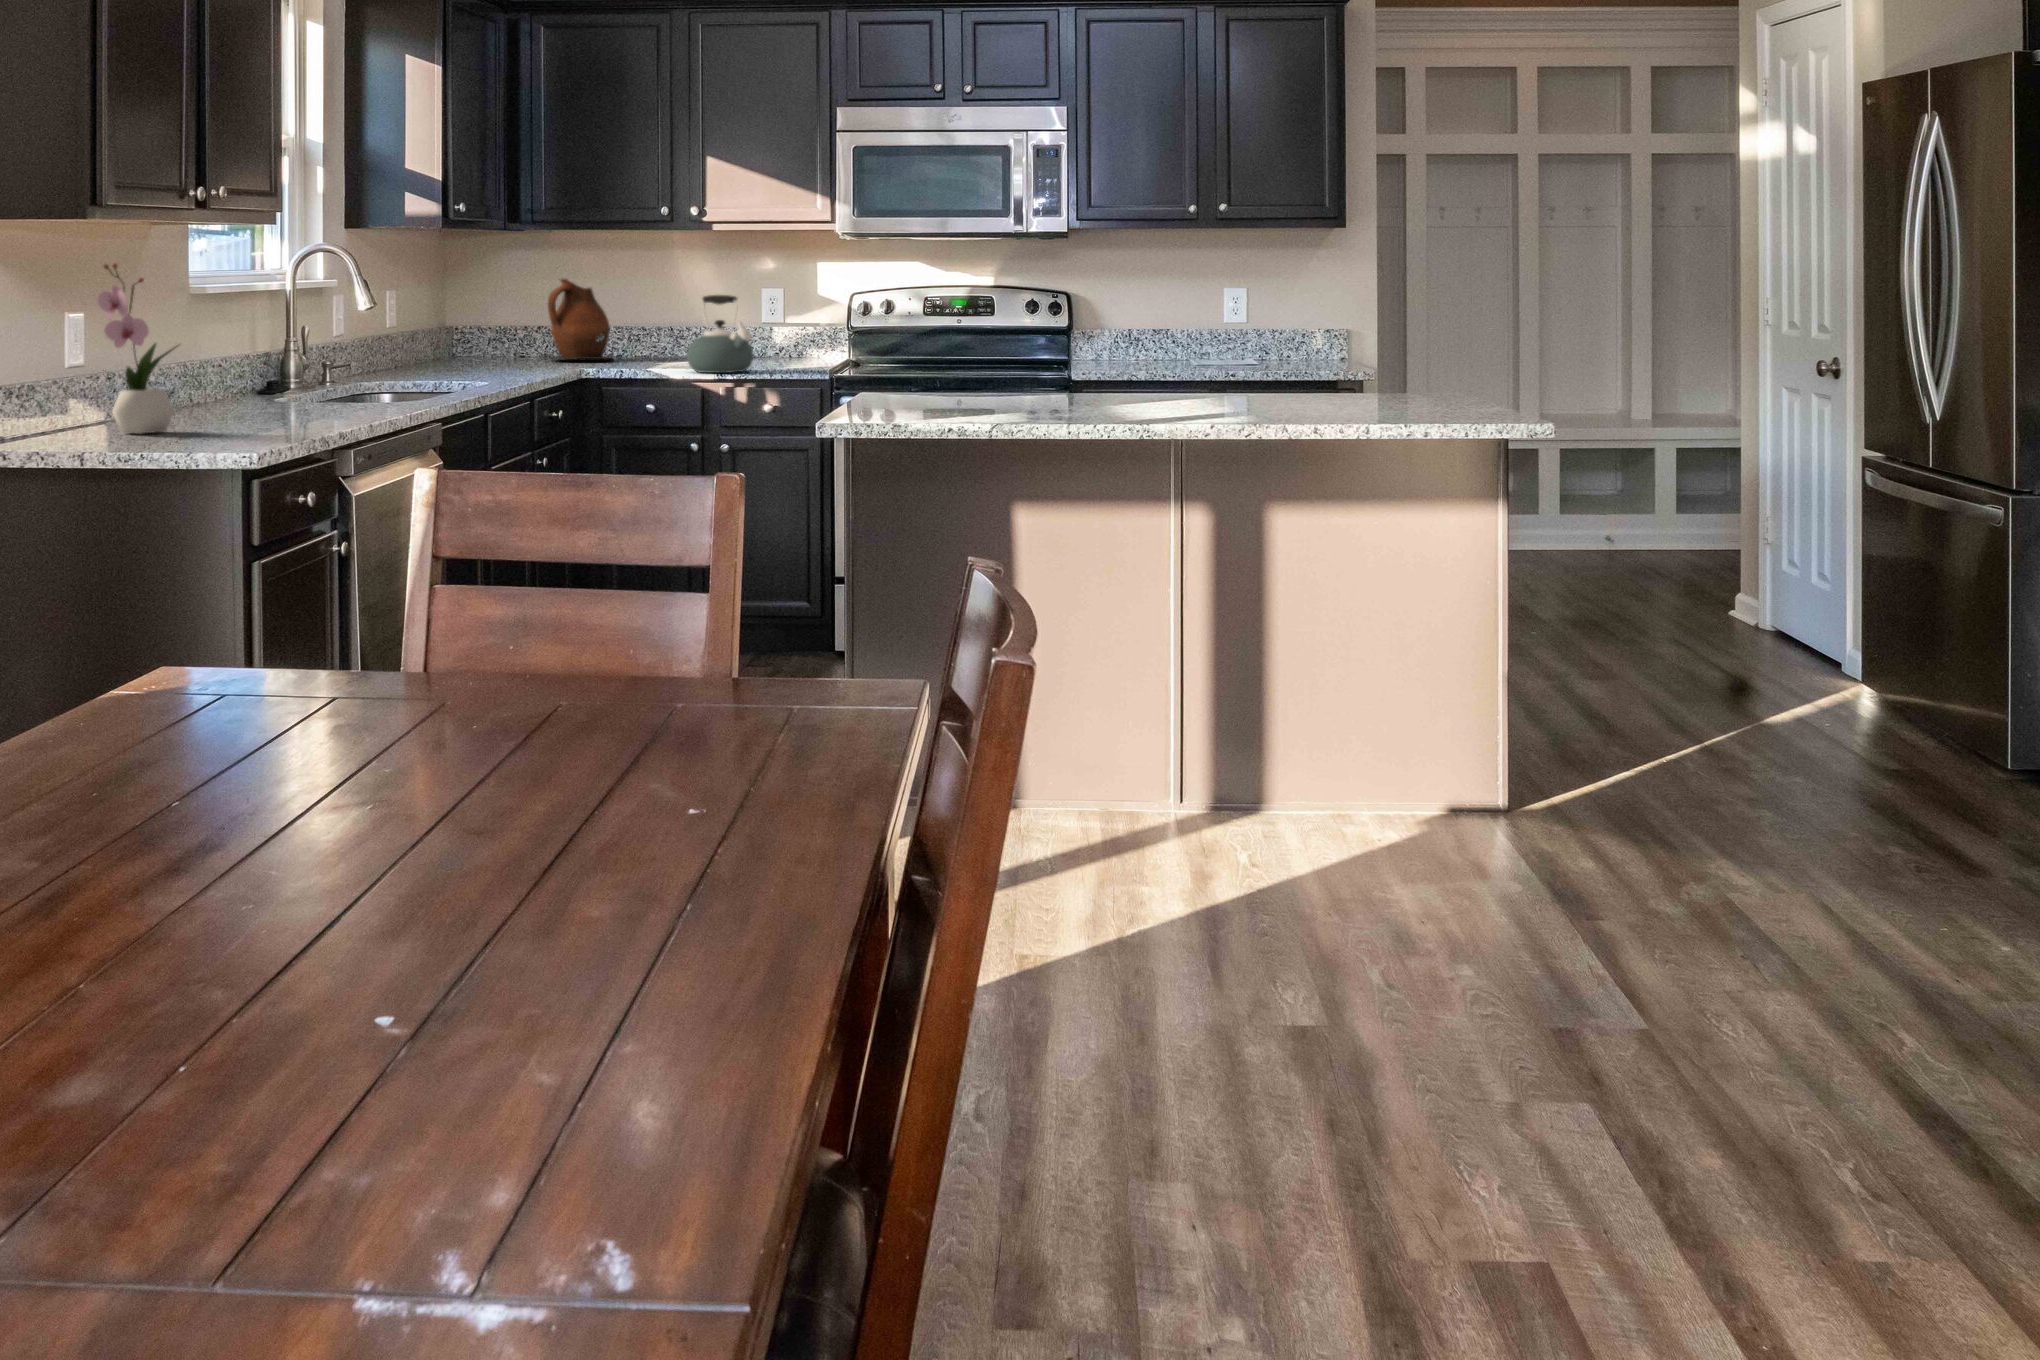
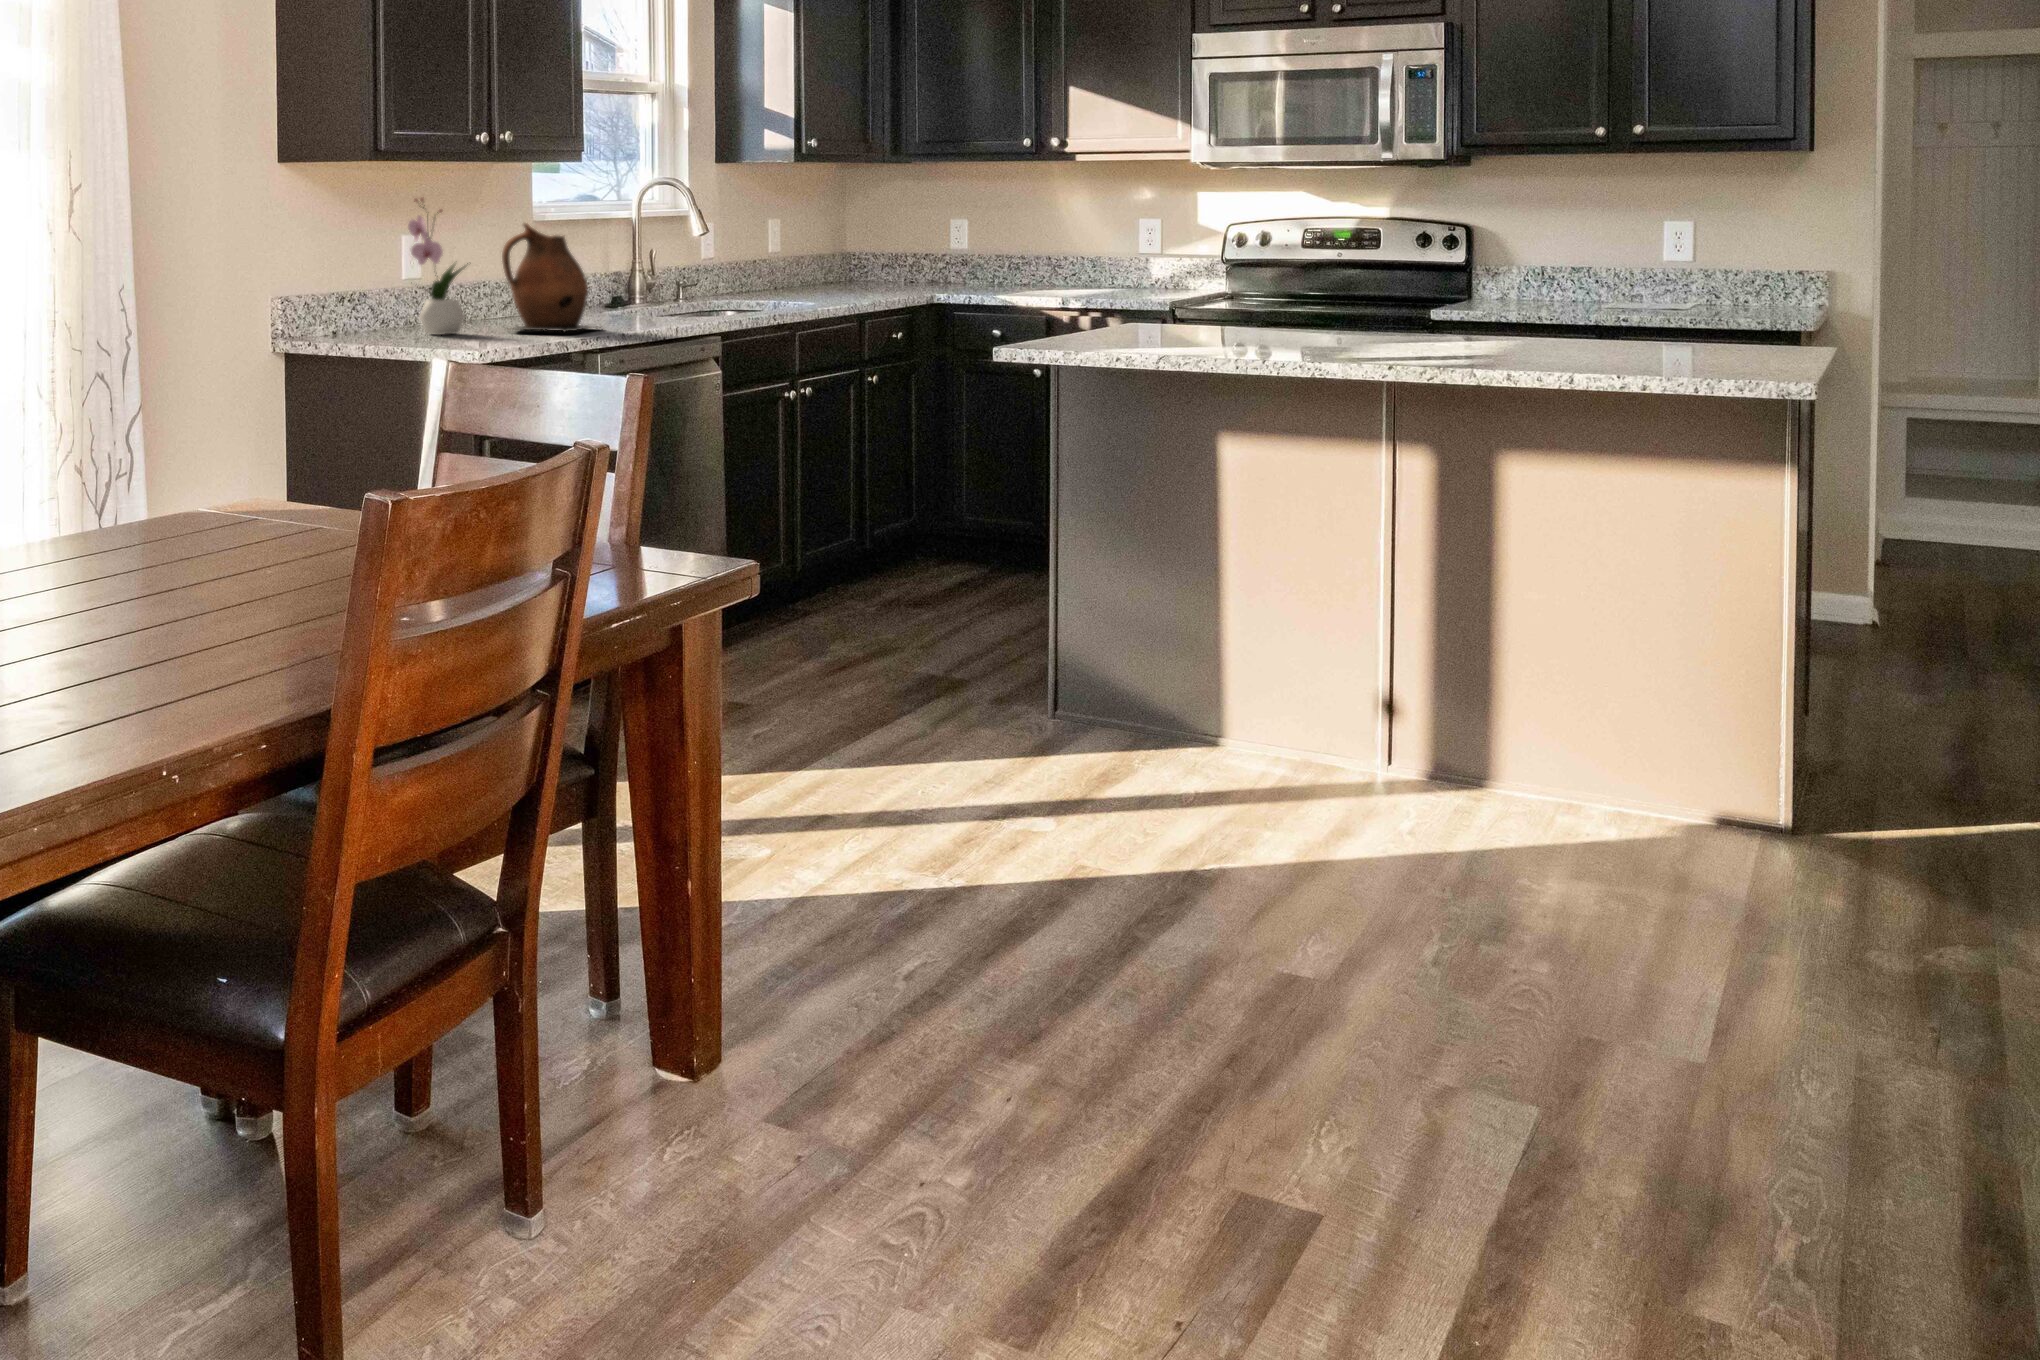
ceramic pitcher: present [548,278,612,360] -> present [502,224,601,332]
kettle: present [687,295,753,373] -> none [1026,225,1093,302]

